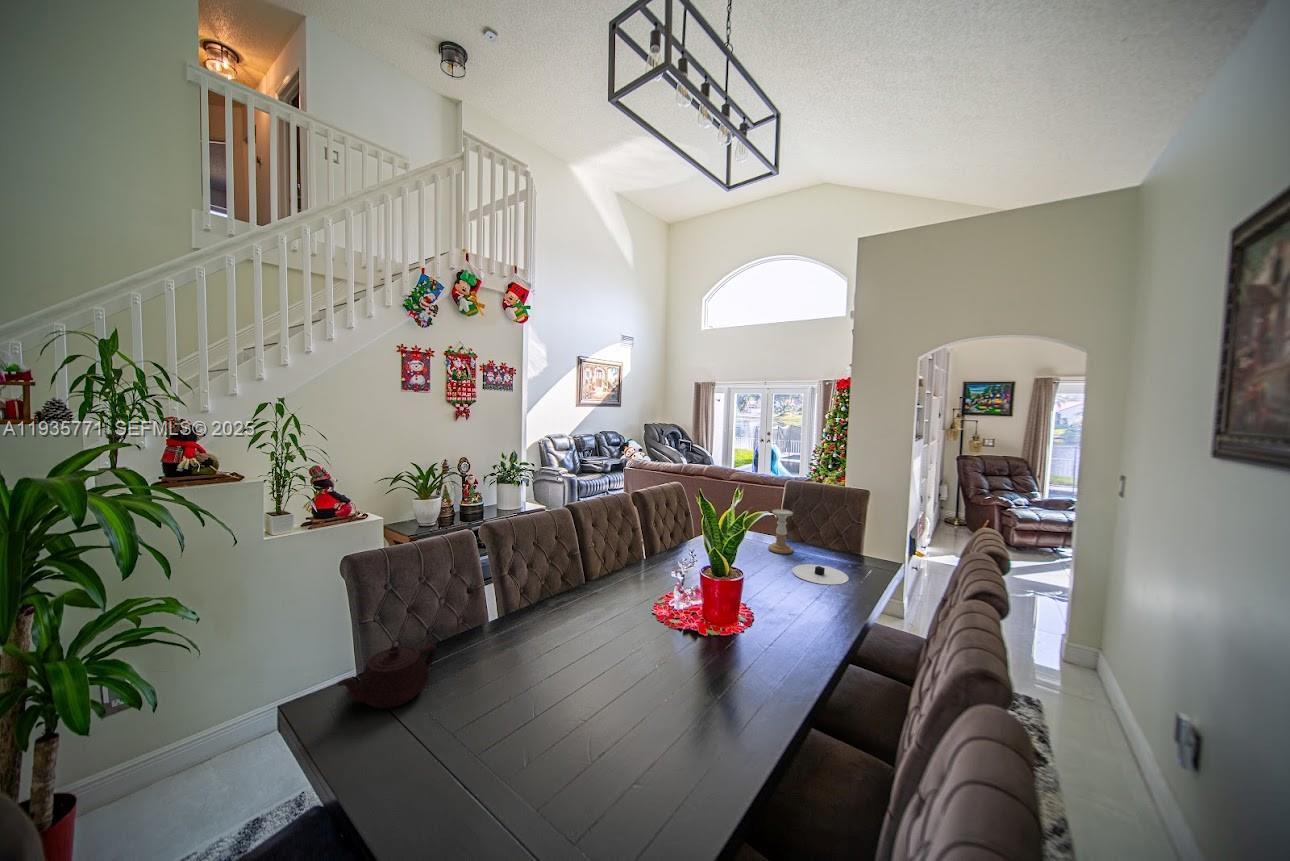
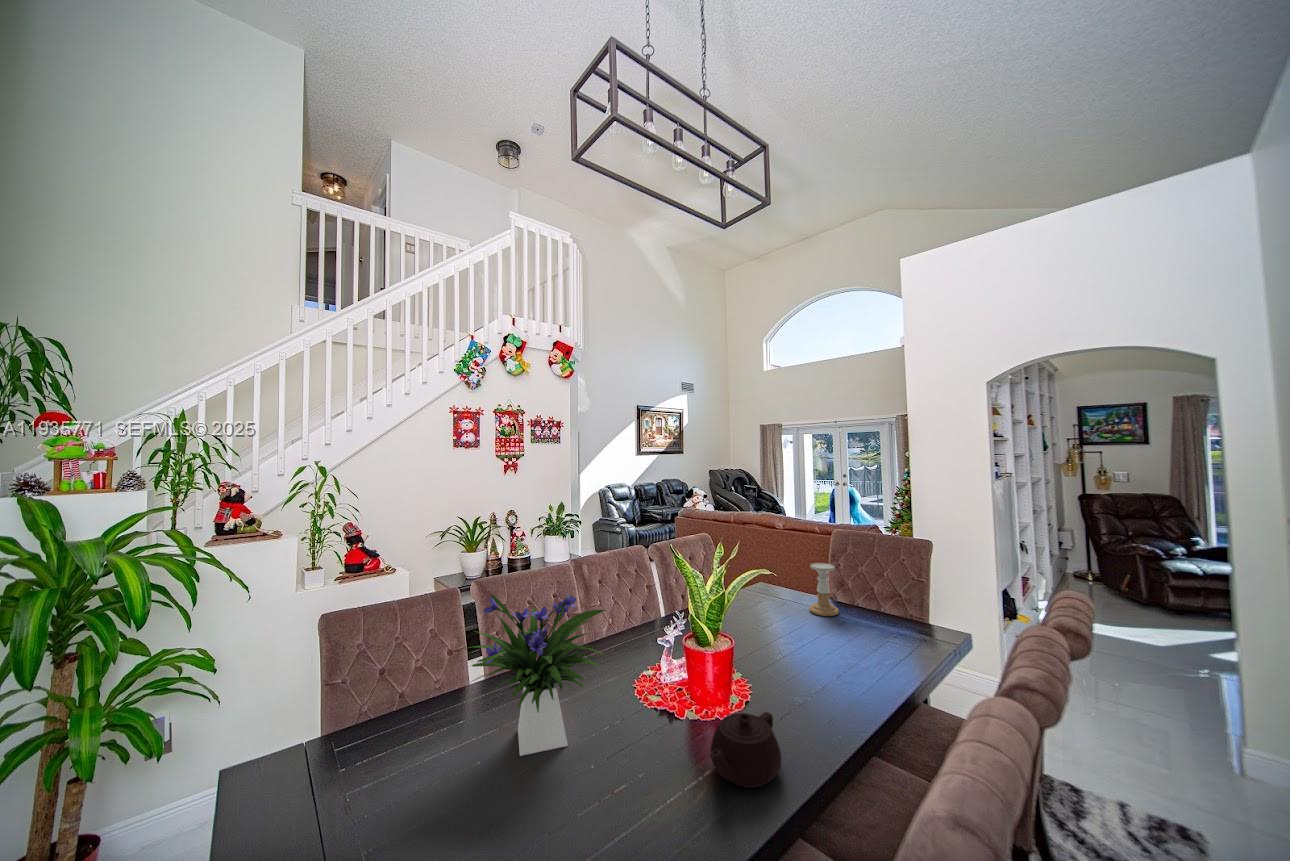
flower arrangement: none [510,529,638,670] -> present [470,593,605,756]
plate: present [792,564,849,585] -> none [808,623,924,667]
teapot: present [337,644,437,709] -> present [710,712,781,788]

